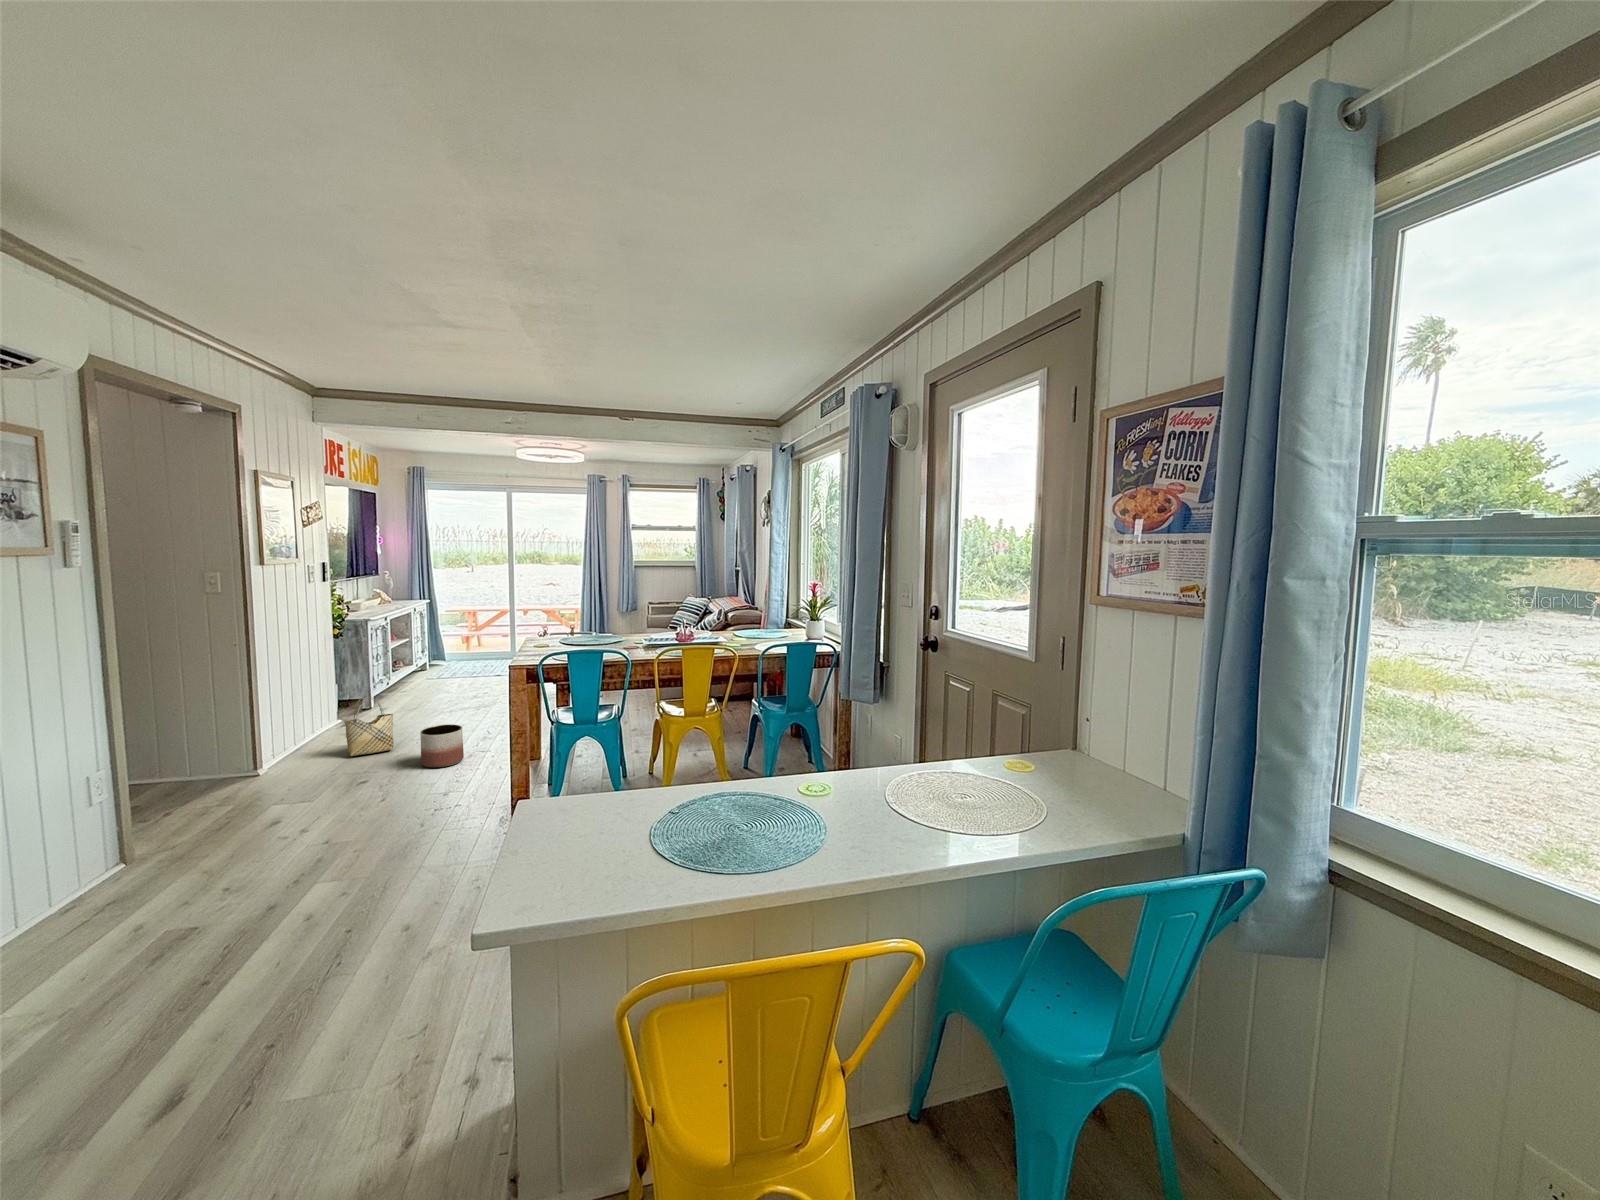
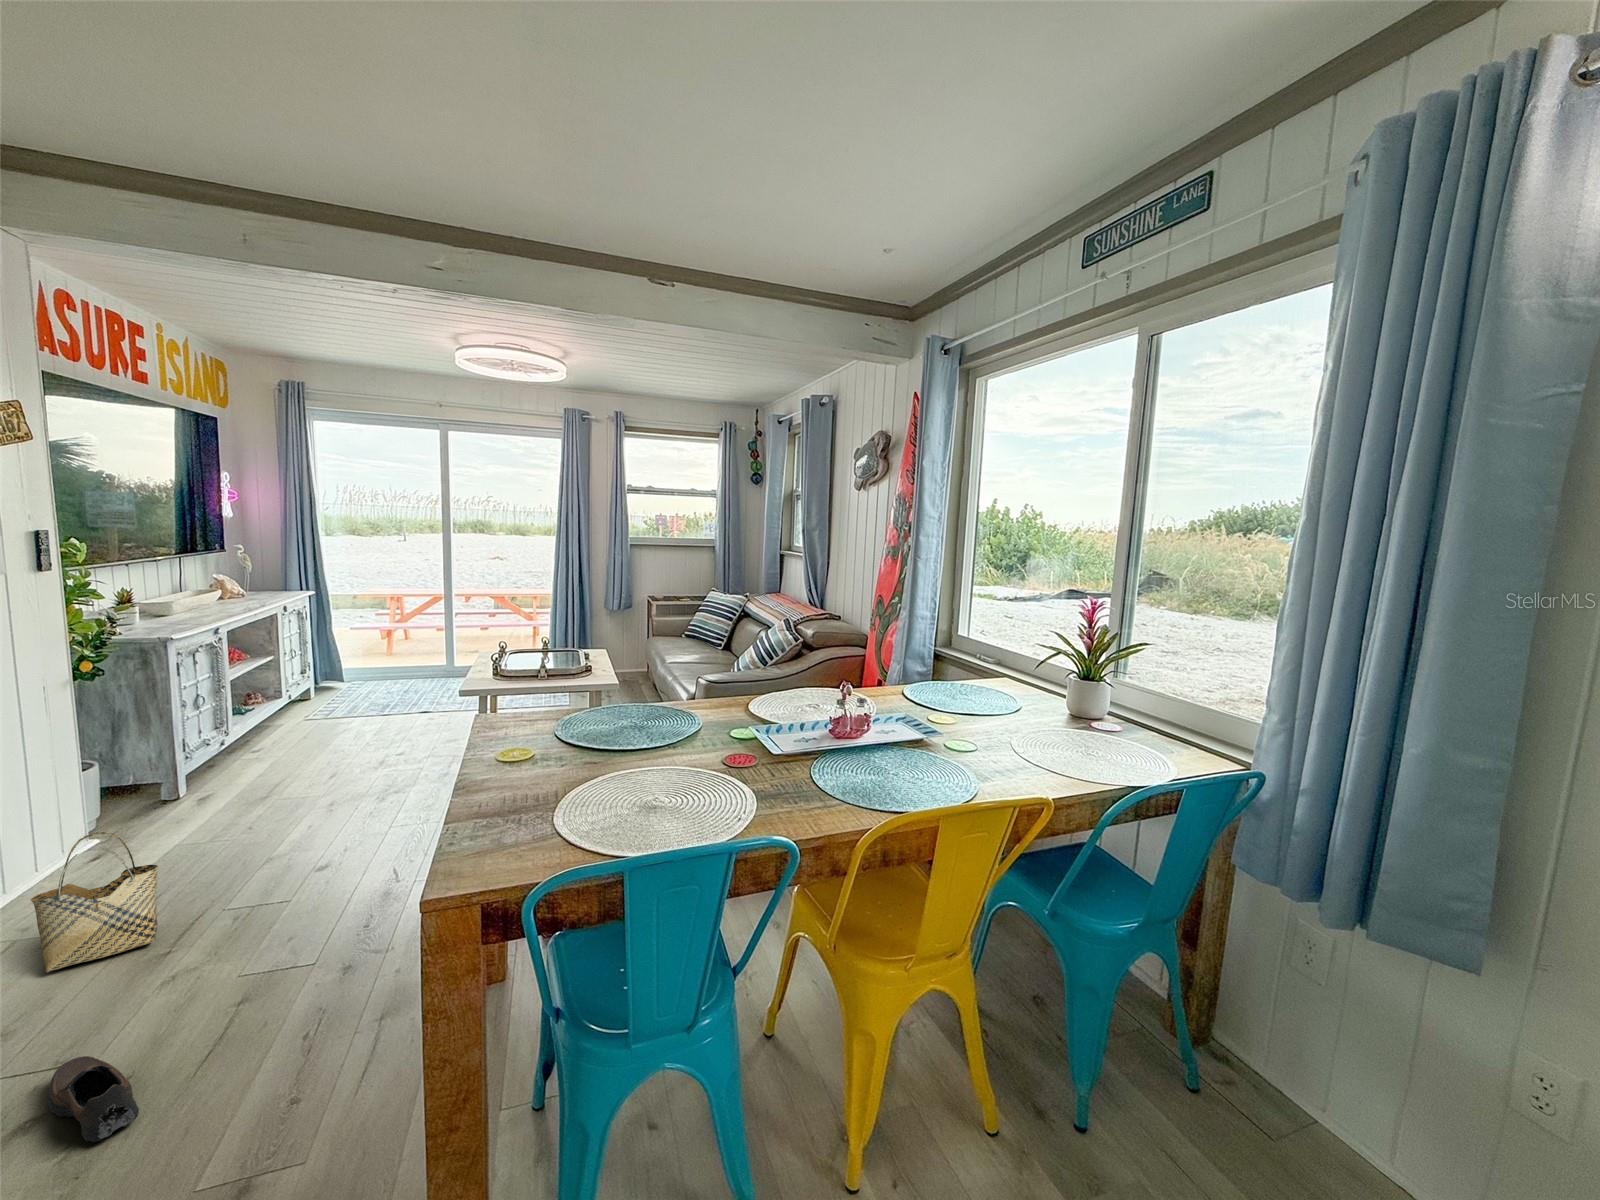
planter: present [420,725,464,768] -> none [190,903,298,1019]
shoe: none [375,767,414,790] -> present [48,1056,139,1142]

